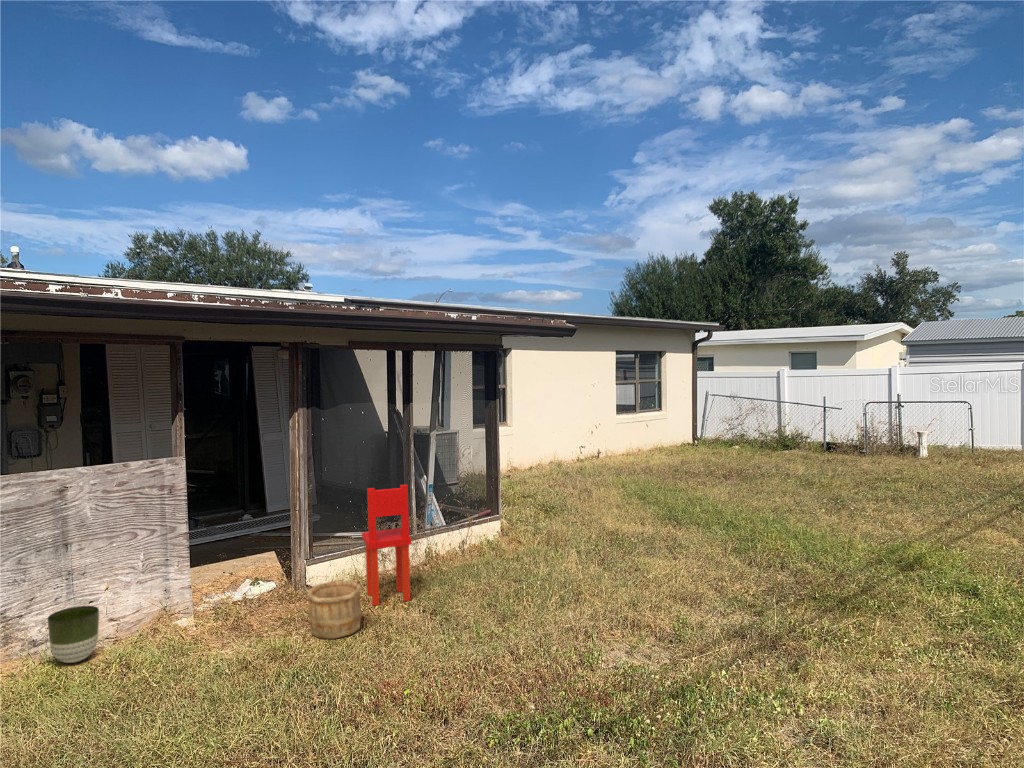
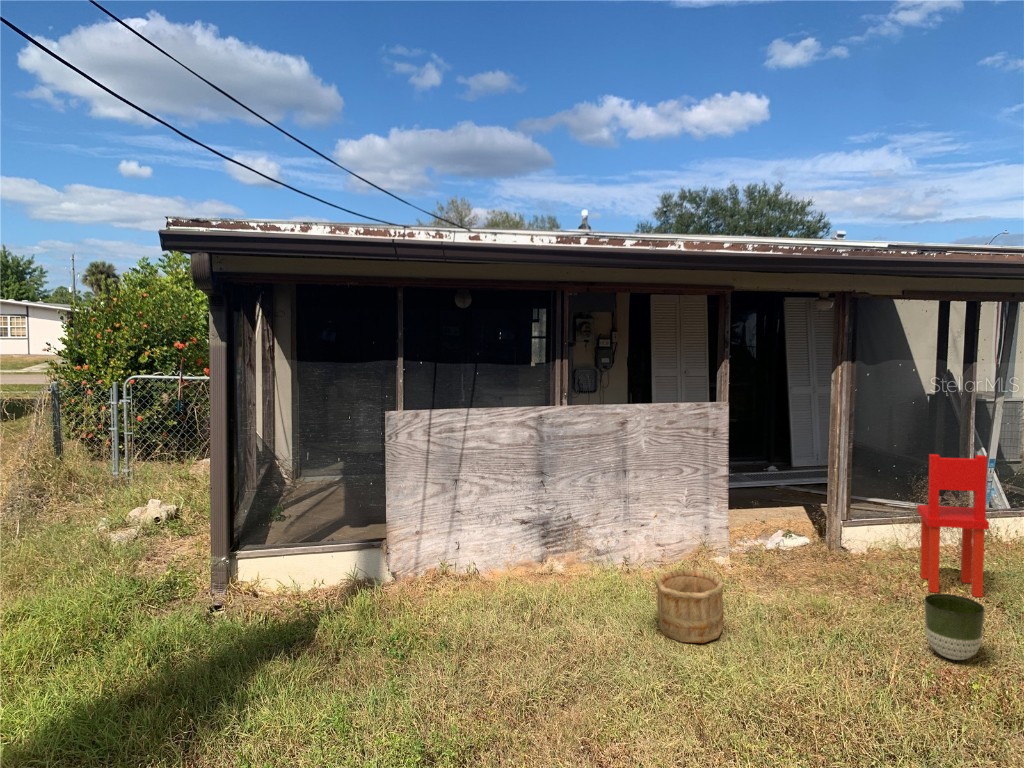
wooden bucket: present [307,581,361,639] -> present [655,570,724,643]
planter: present [48,606,99,663] -> present [925,594,985,660]

